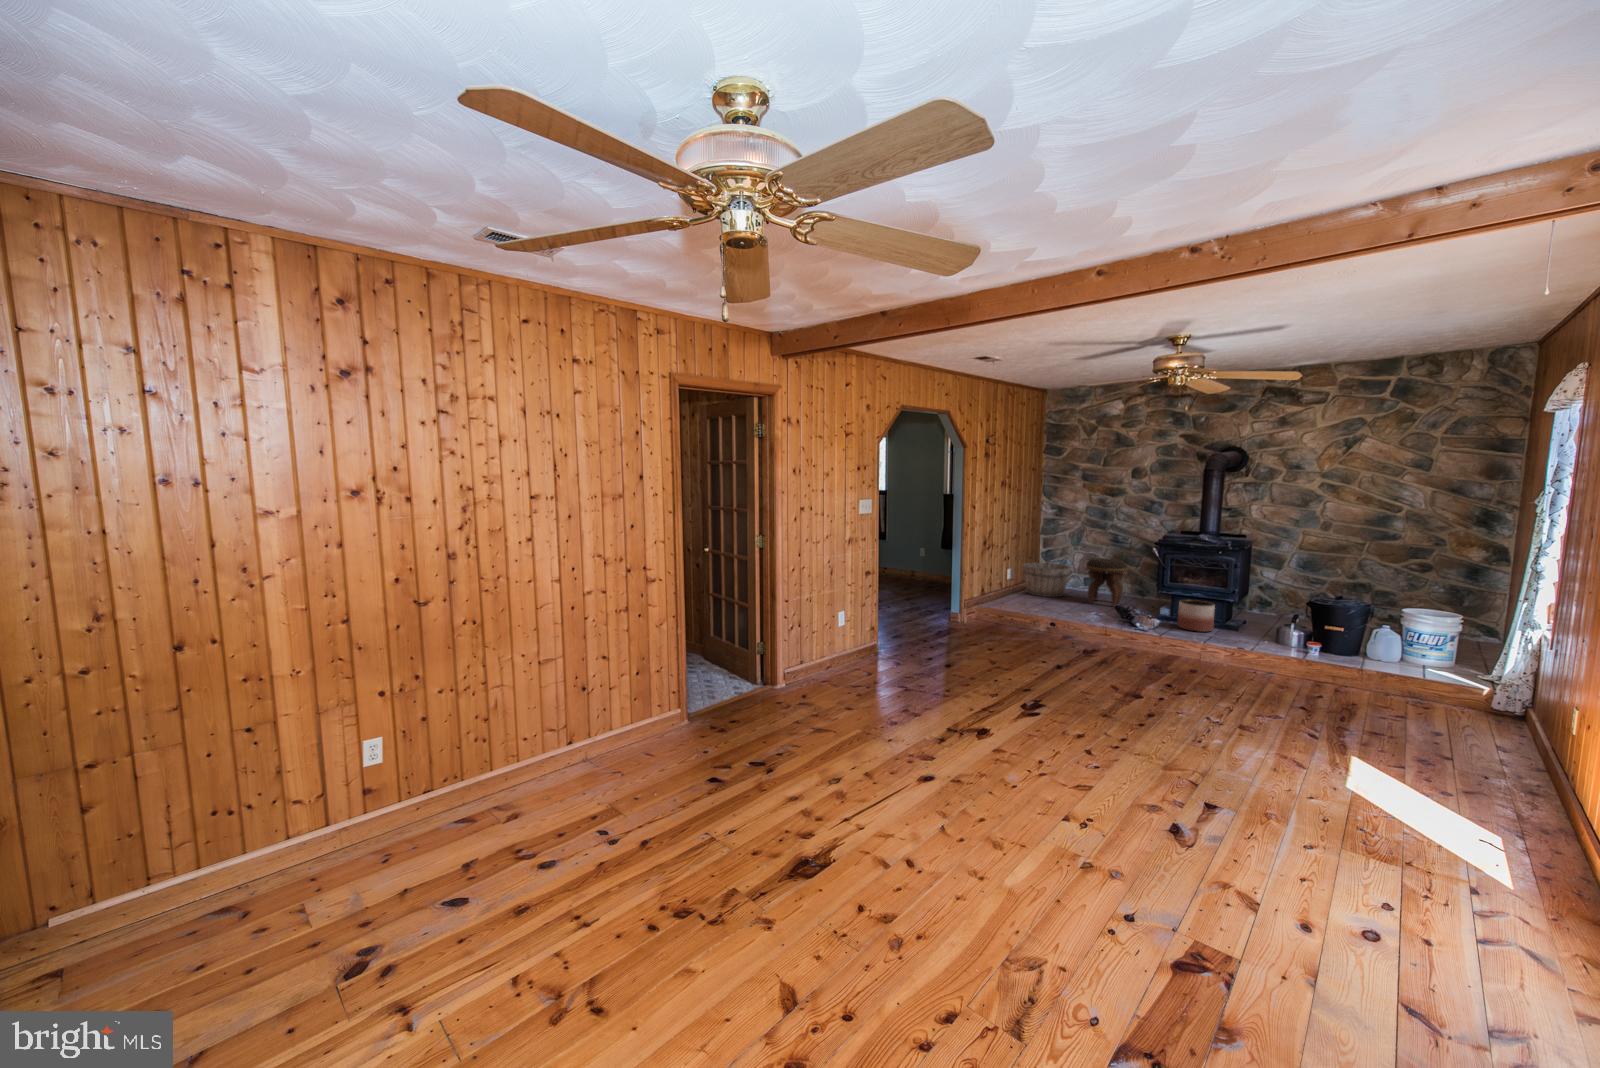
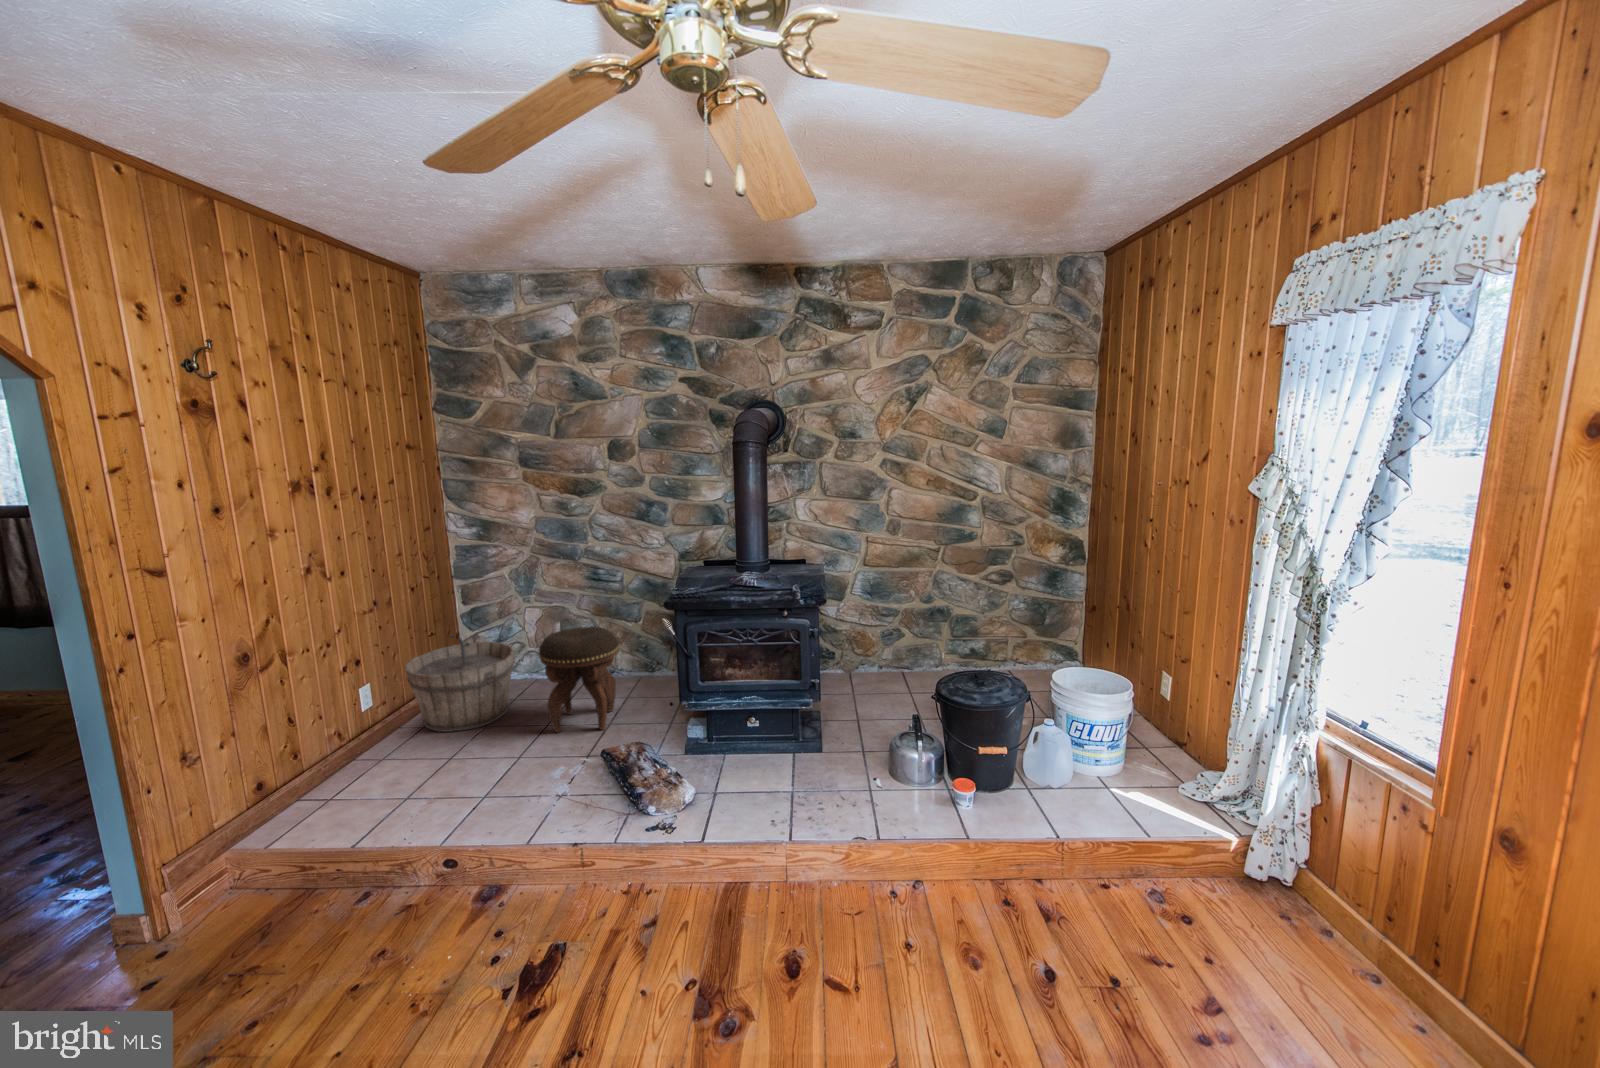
planter: present [1177,600,1215,632] -> none [723,711,786,788]

